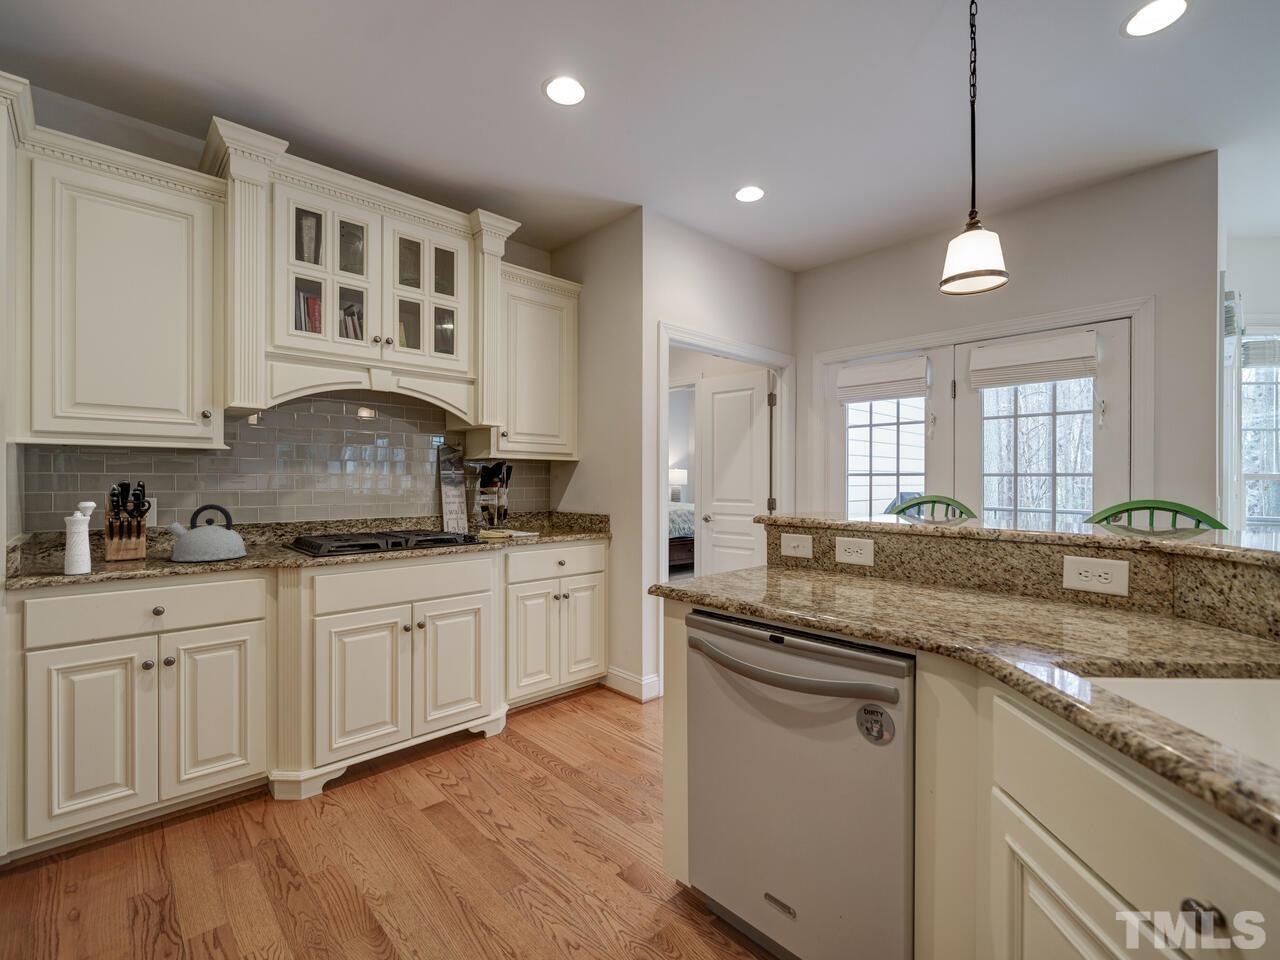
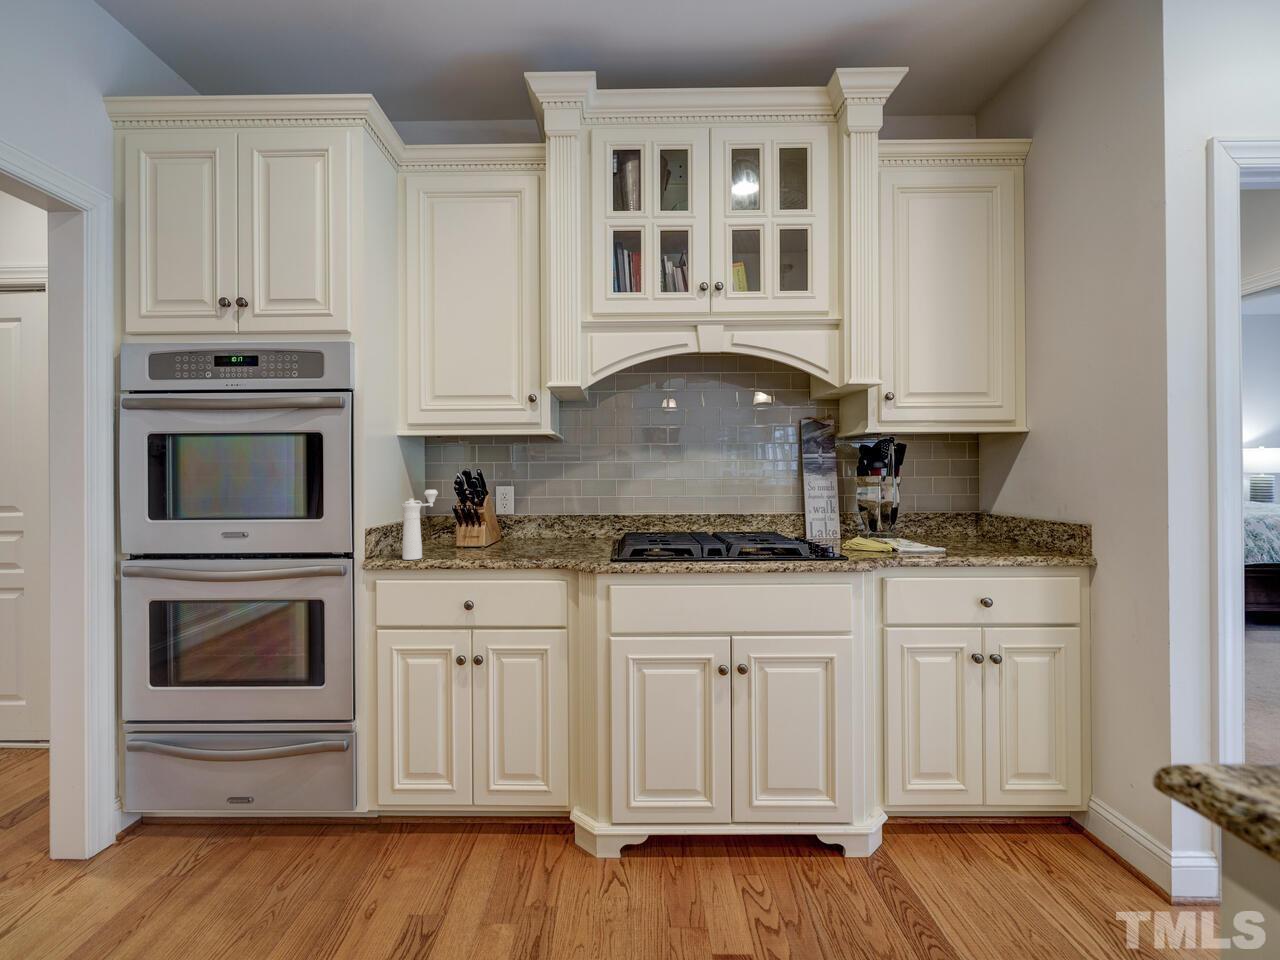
kettle: present [168,504,247,561] -> none [495,494,562,555]

